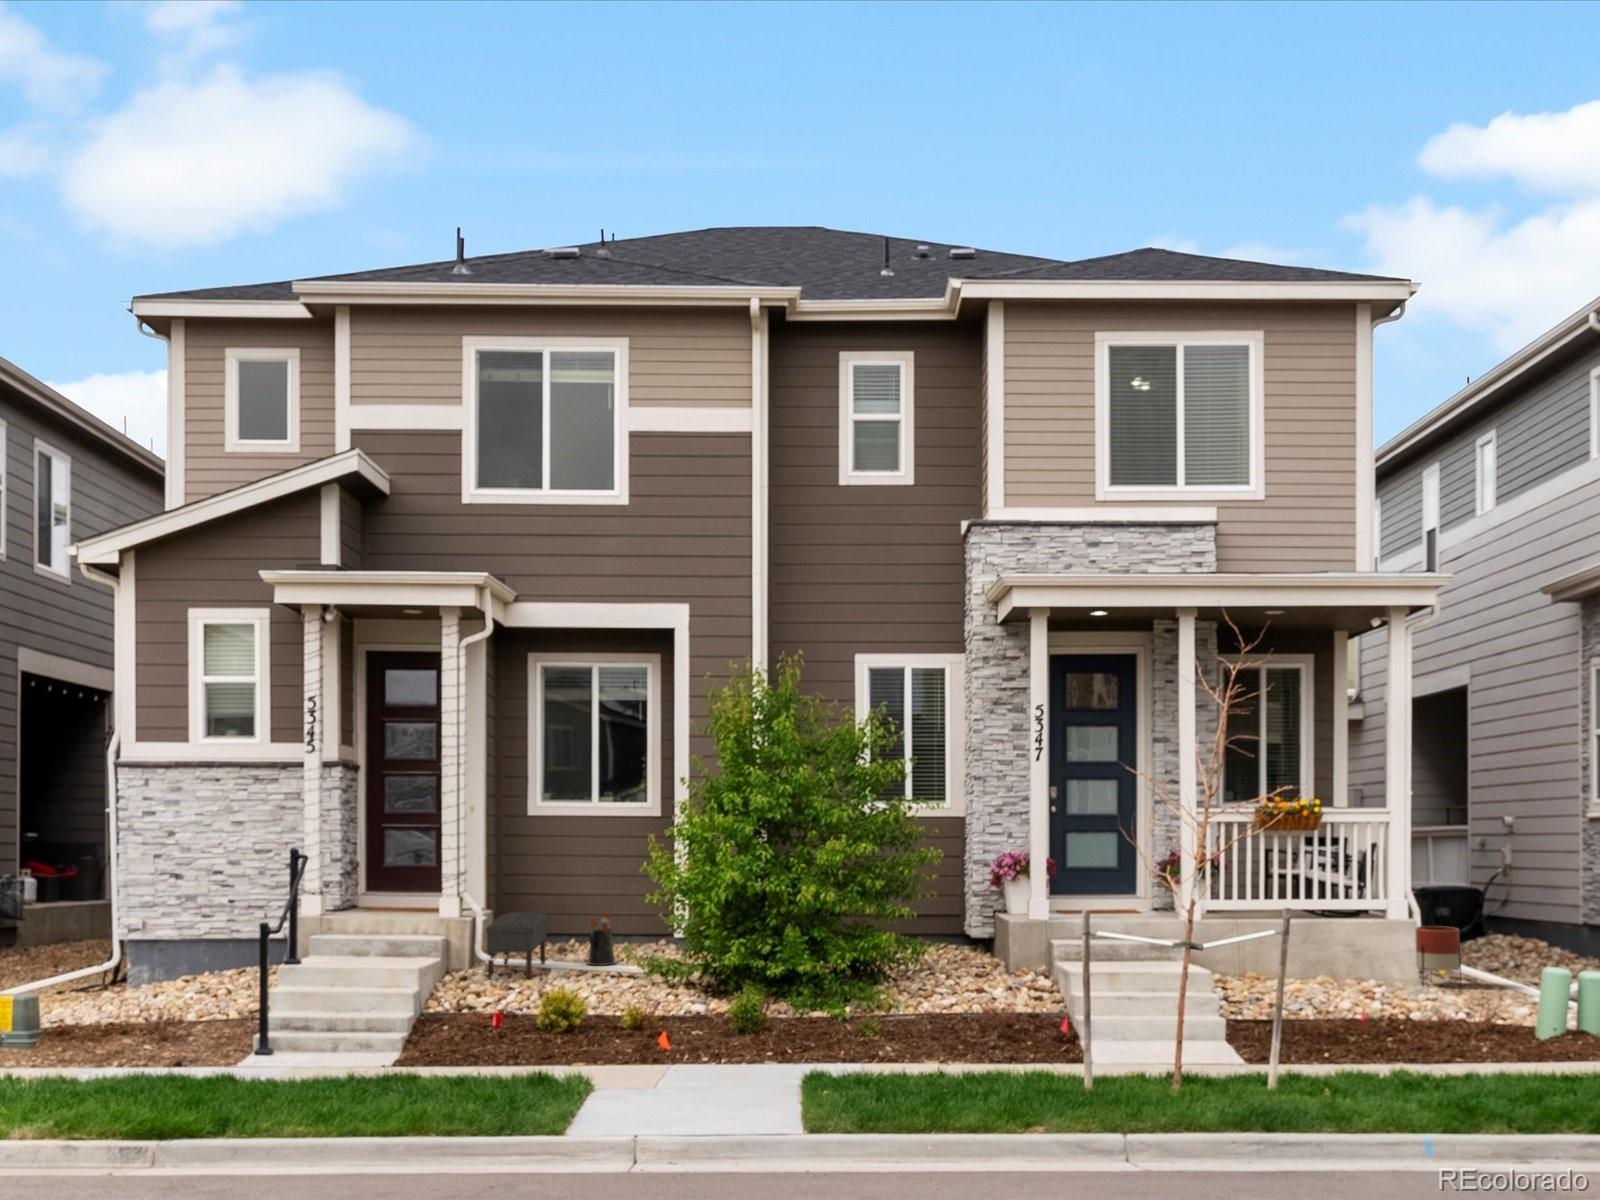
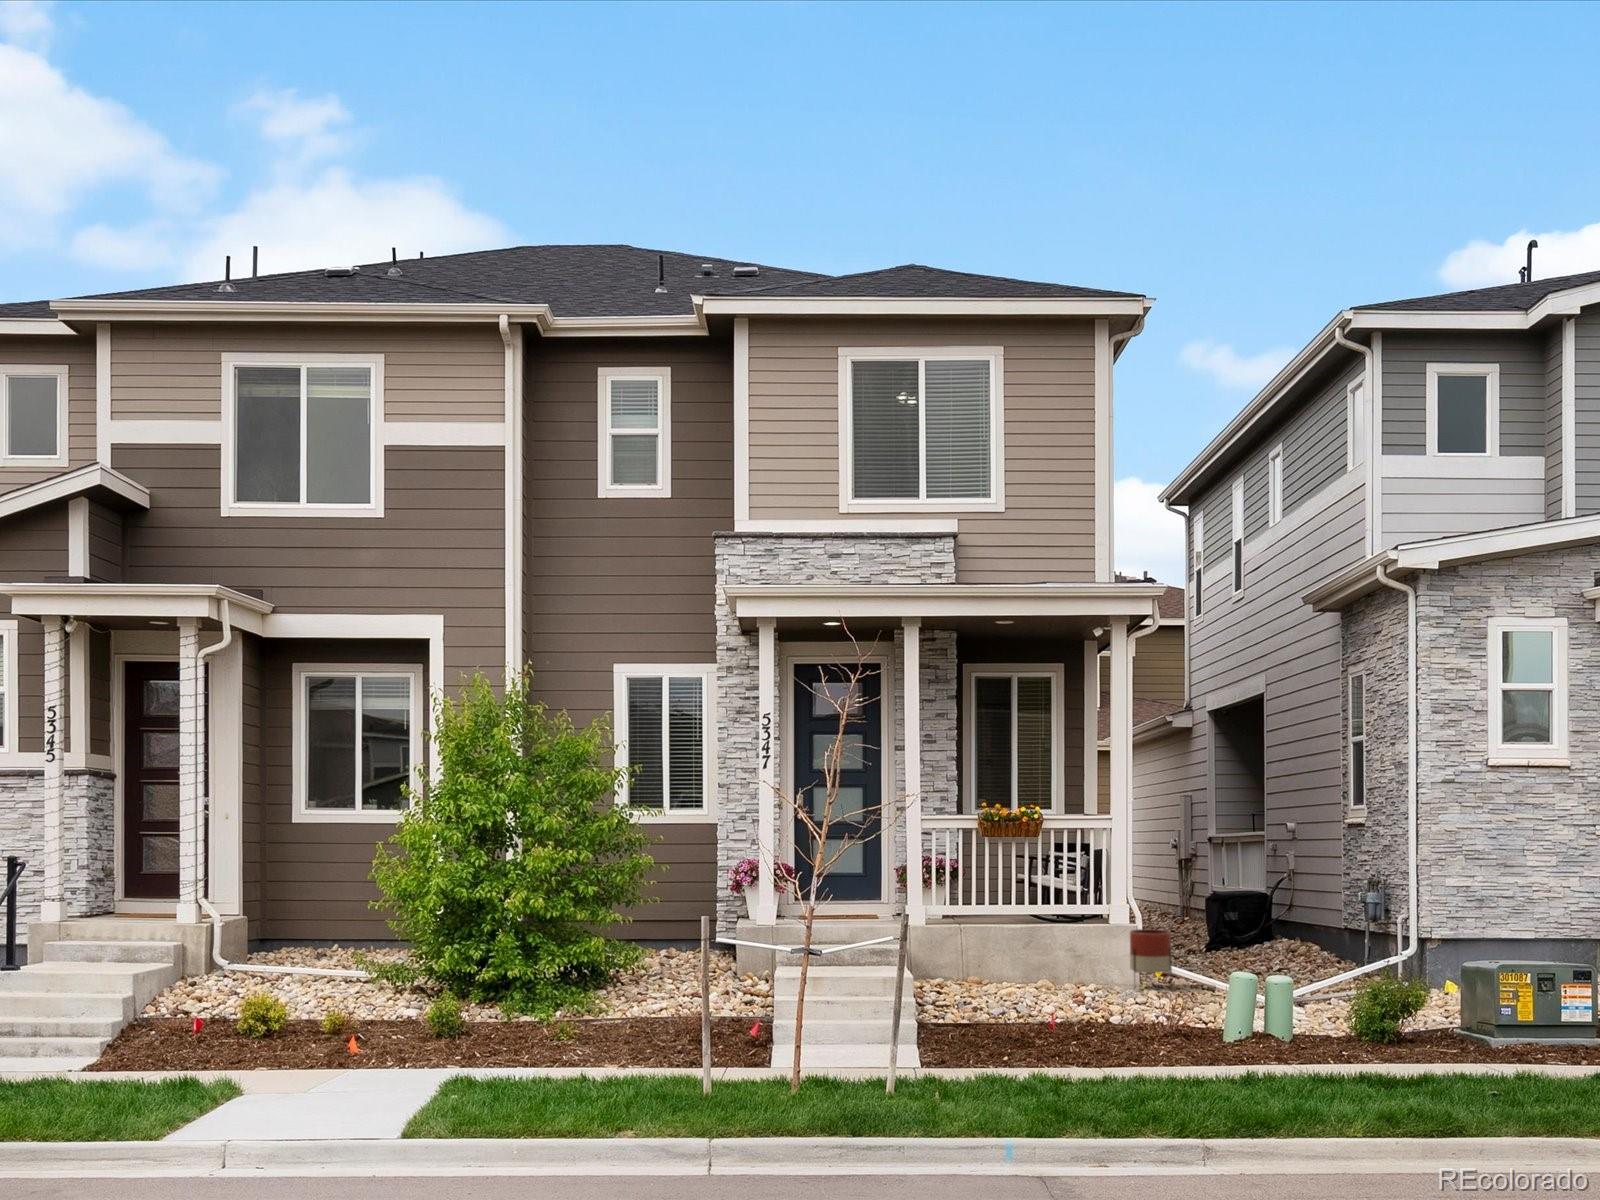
bench: present [486,912,547,979] -> none [230,918,304,984]
watering can: present [588,914,615,965] -> none [342,918,371,970]

